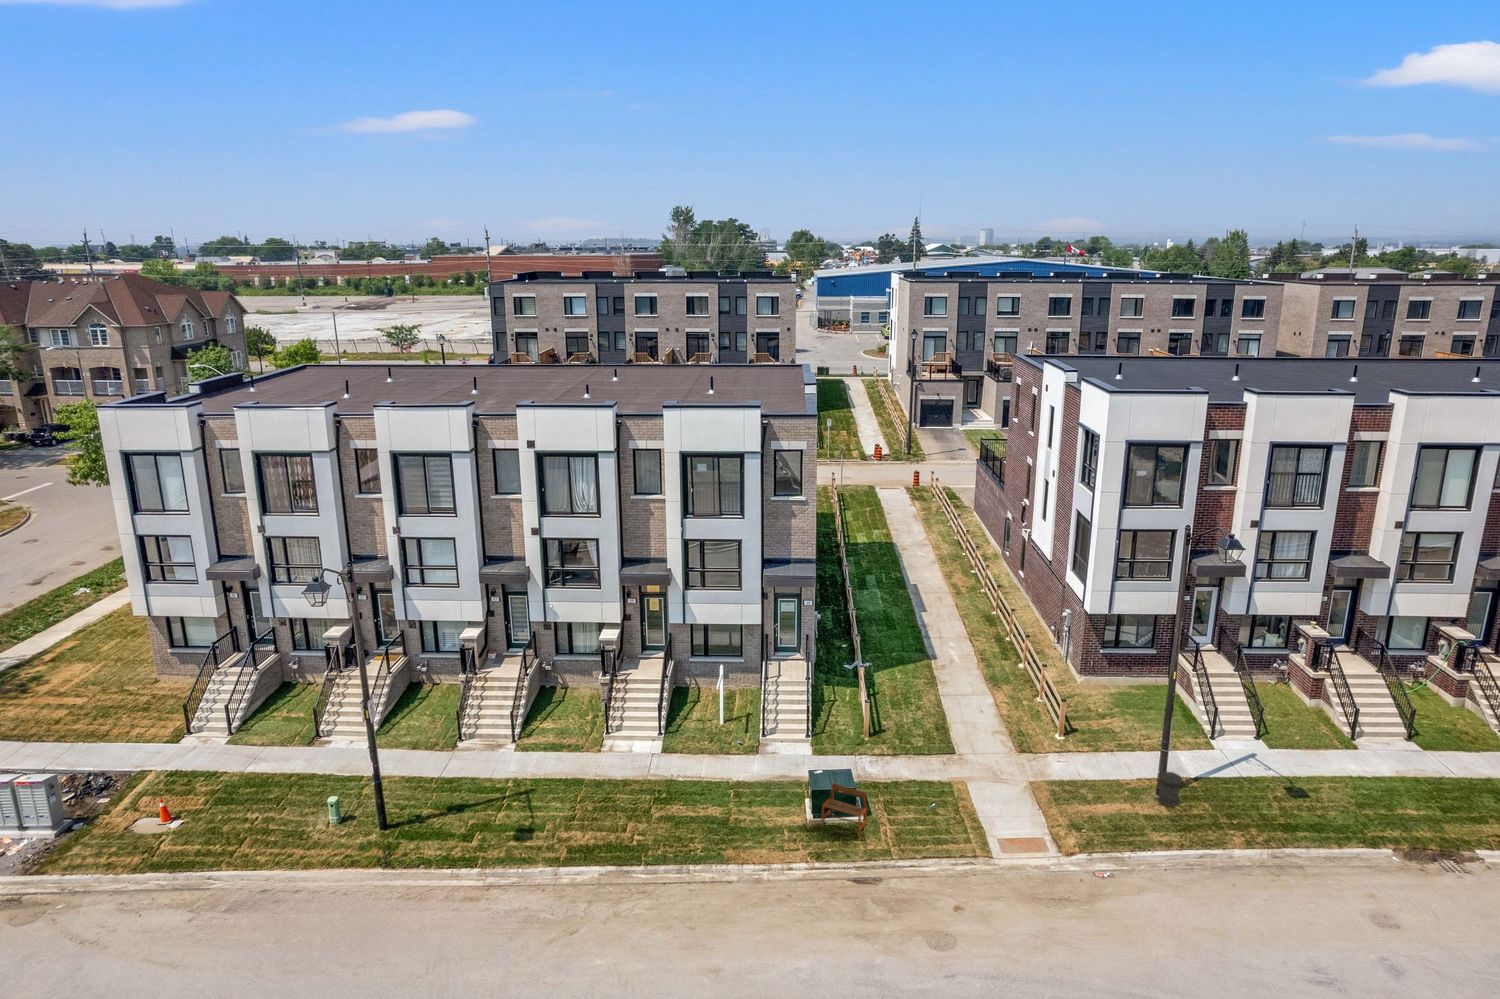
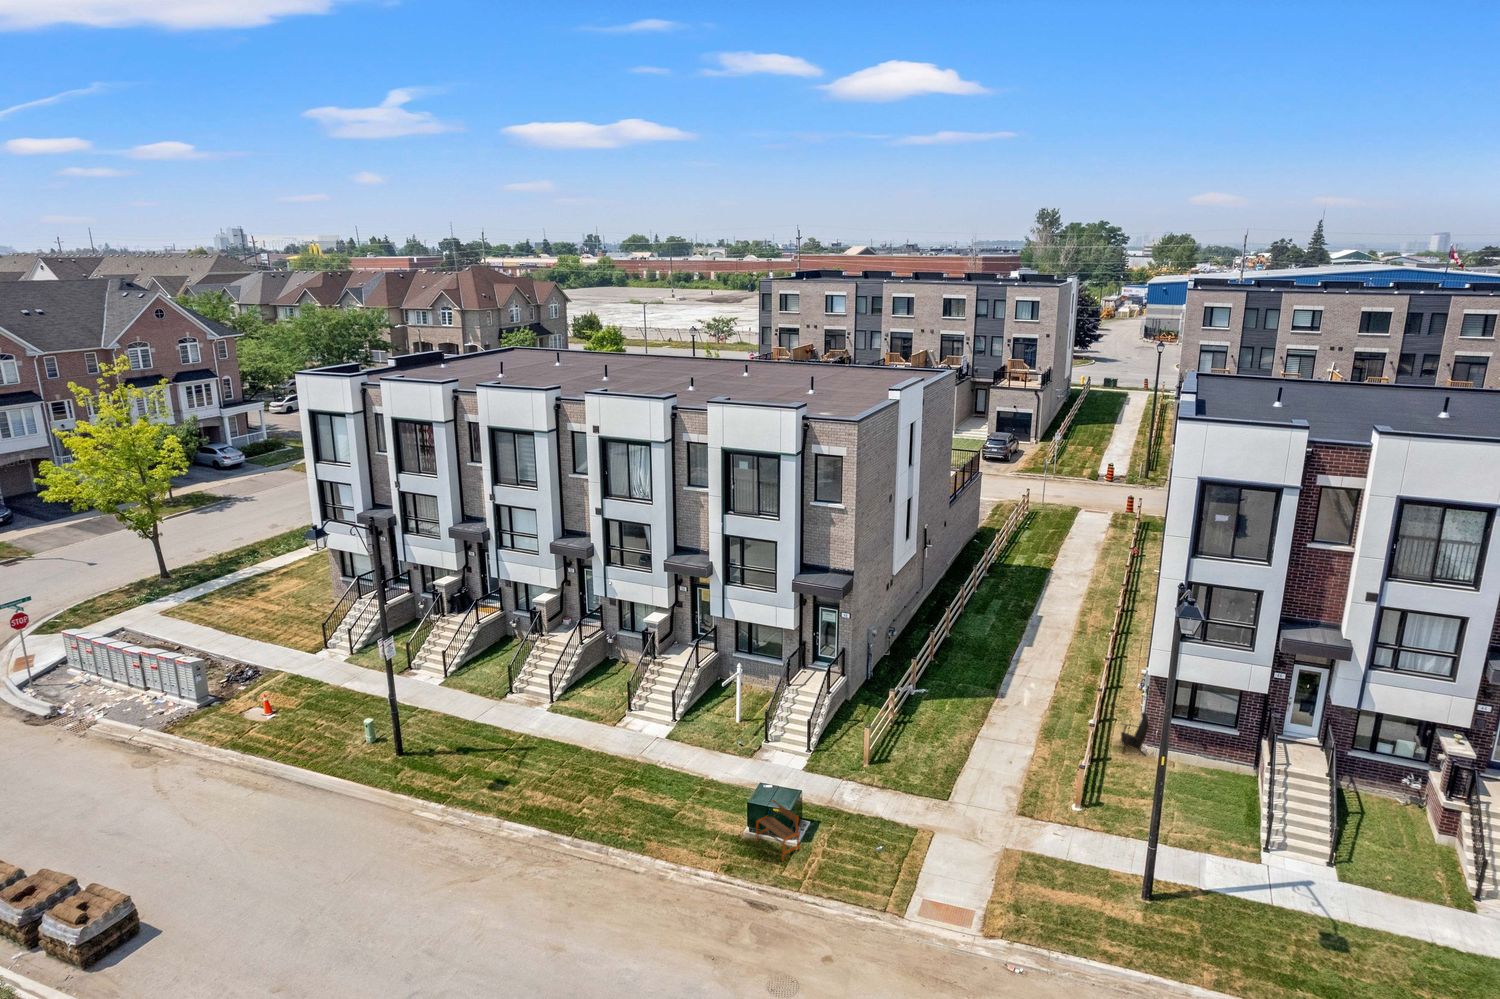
lounge chair: none [1055,647,1084,686] -> present [1121,713,1149,755]
trash can: present [1158,771,1183,807] -> none [1143,874,1173,918]

